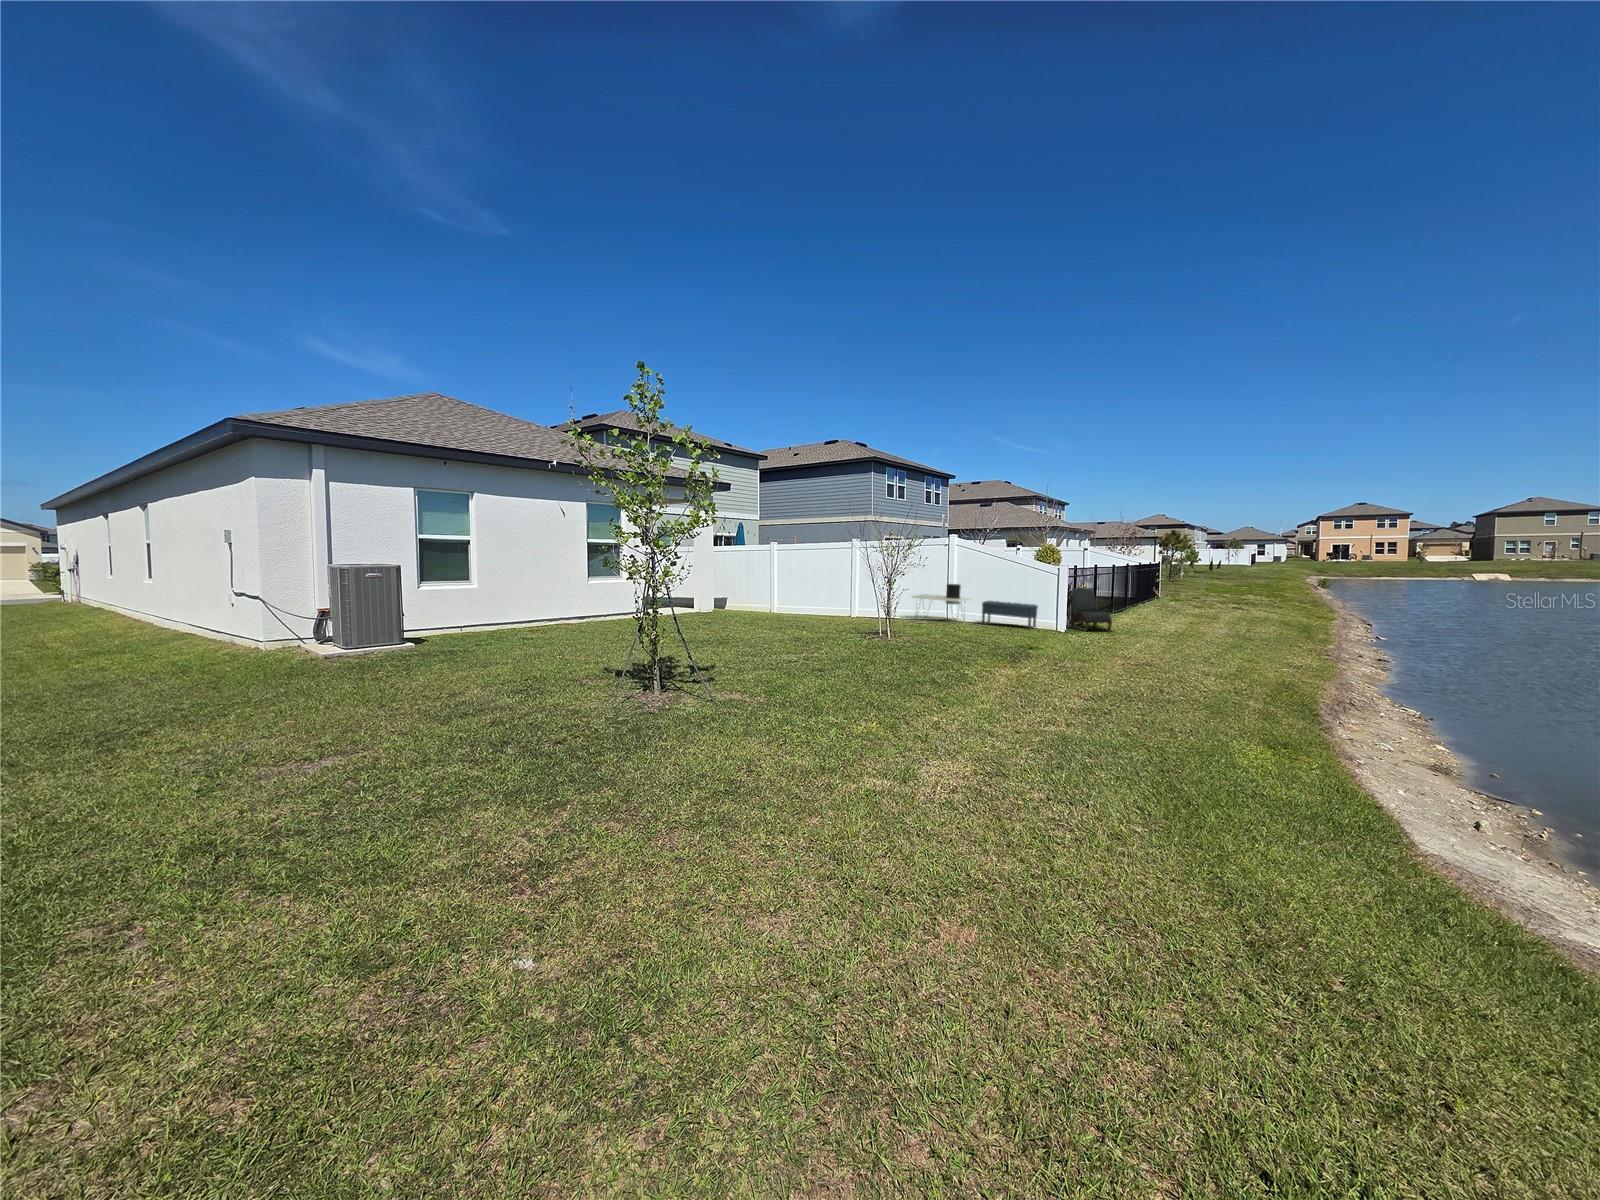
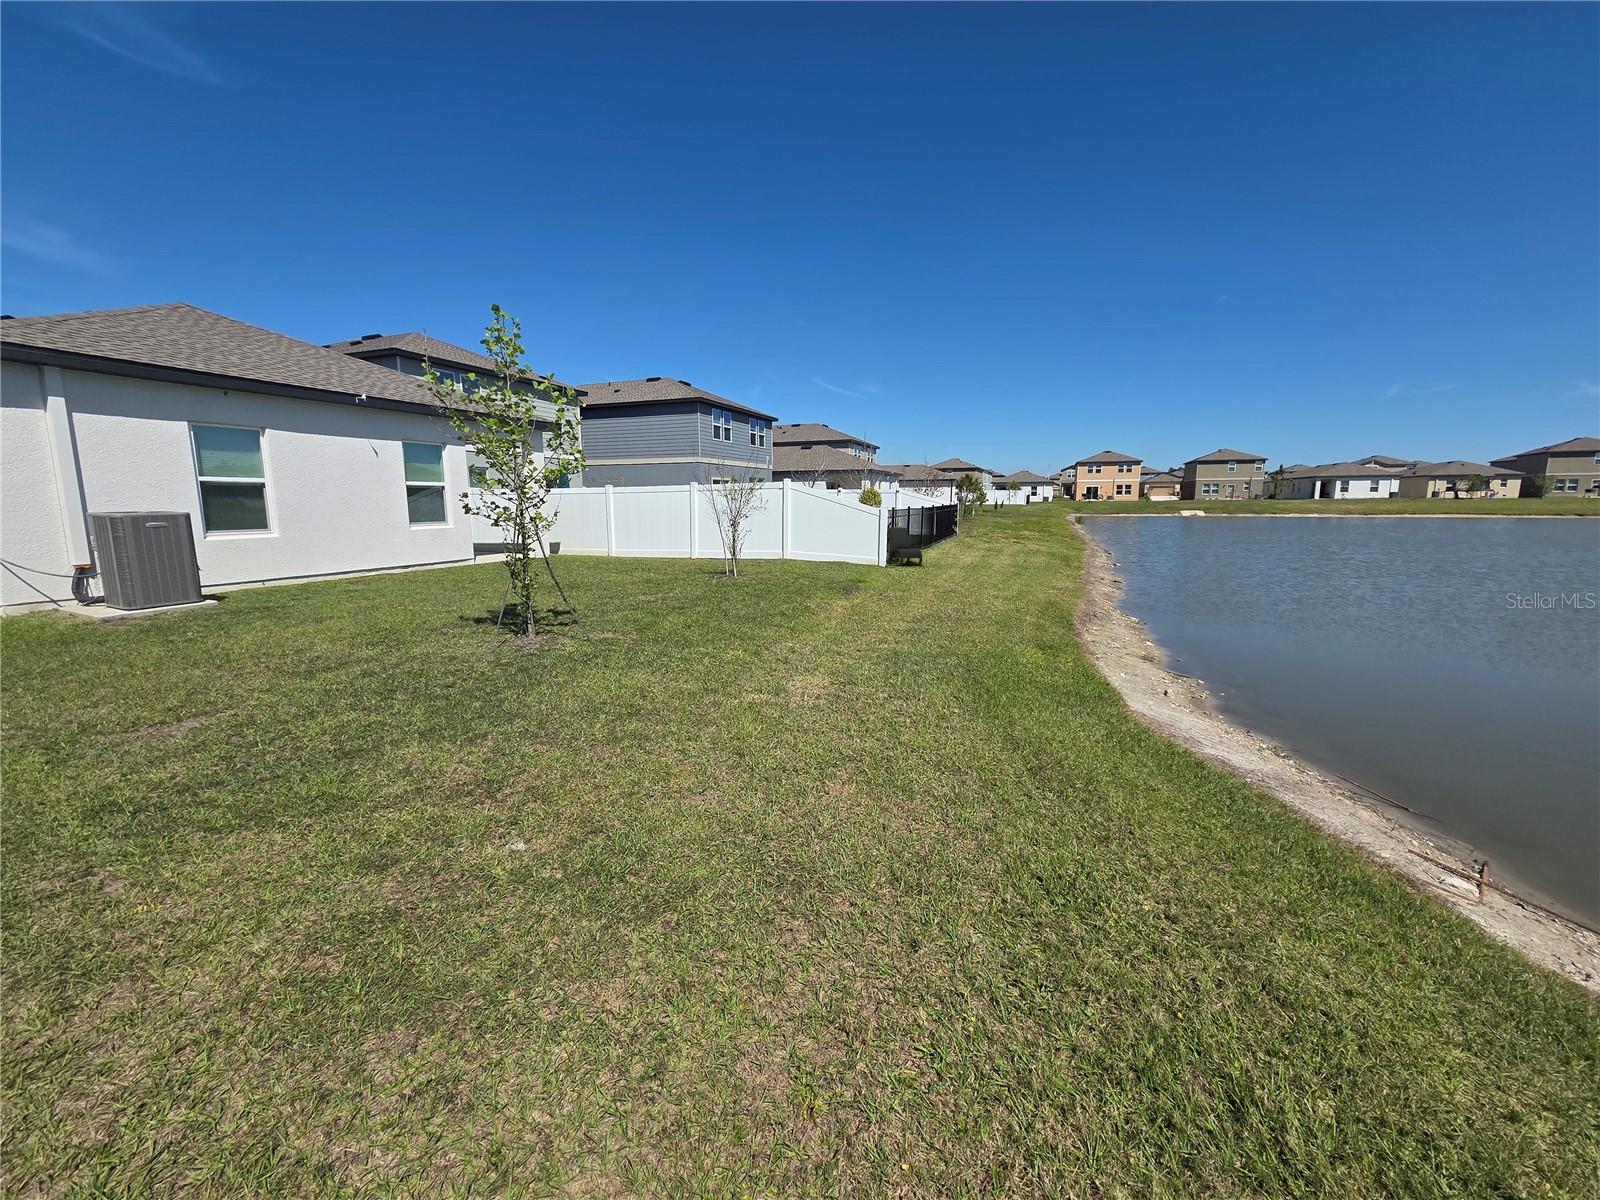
side table: present [912,584,970,604] -> none [747,525,801,562]
bench: present [982,601,1038,629] -> none [812,540,861,566]

